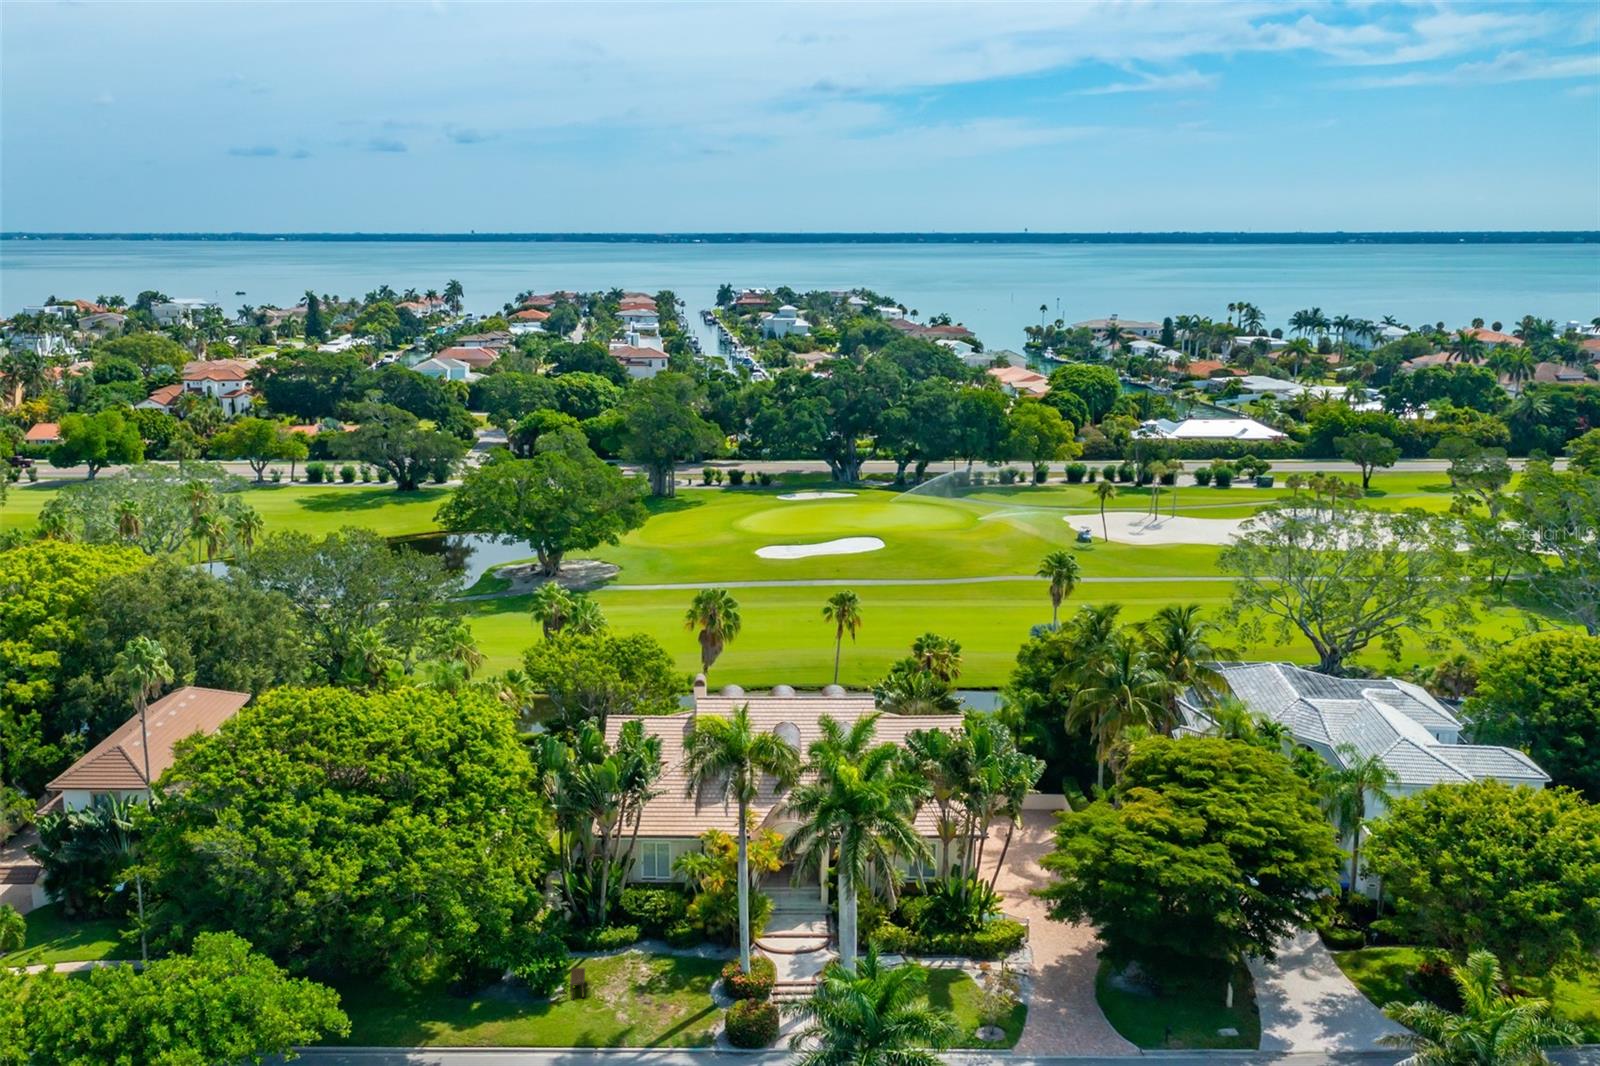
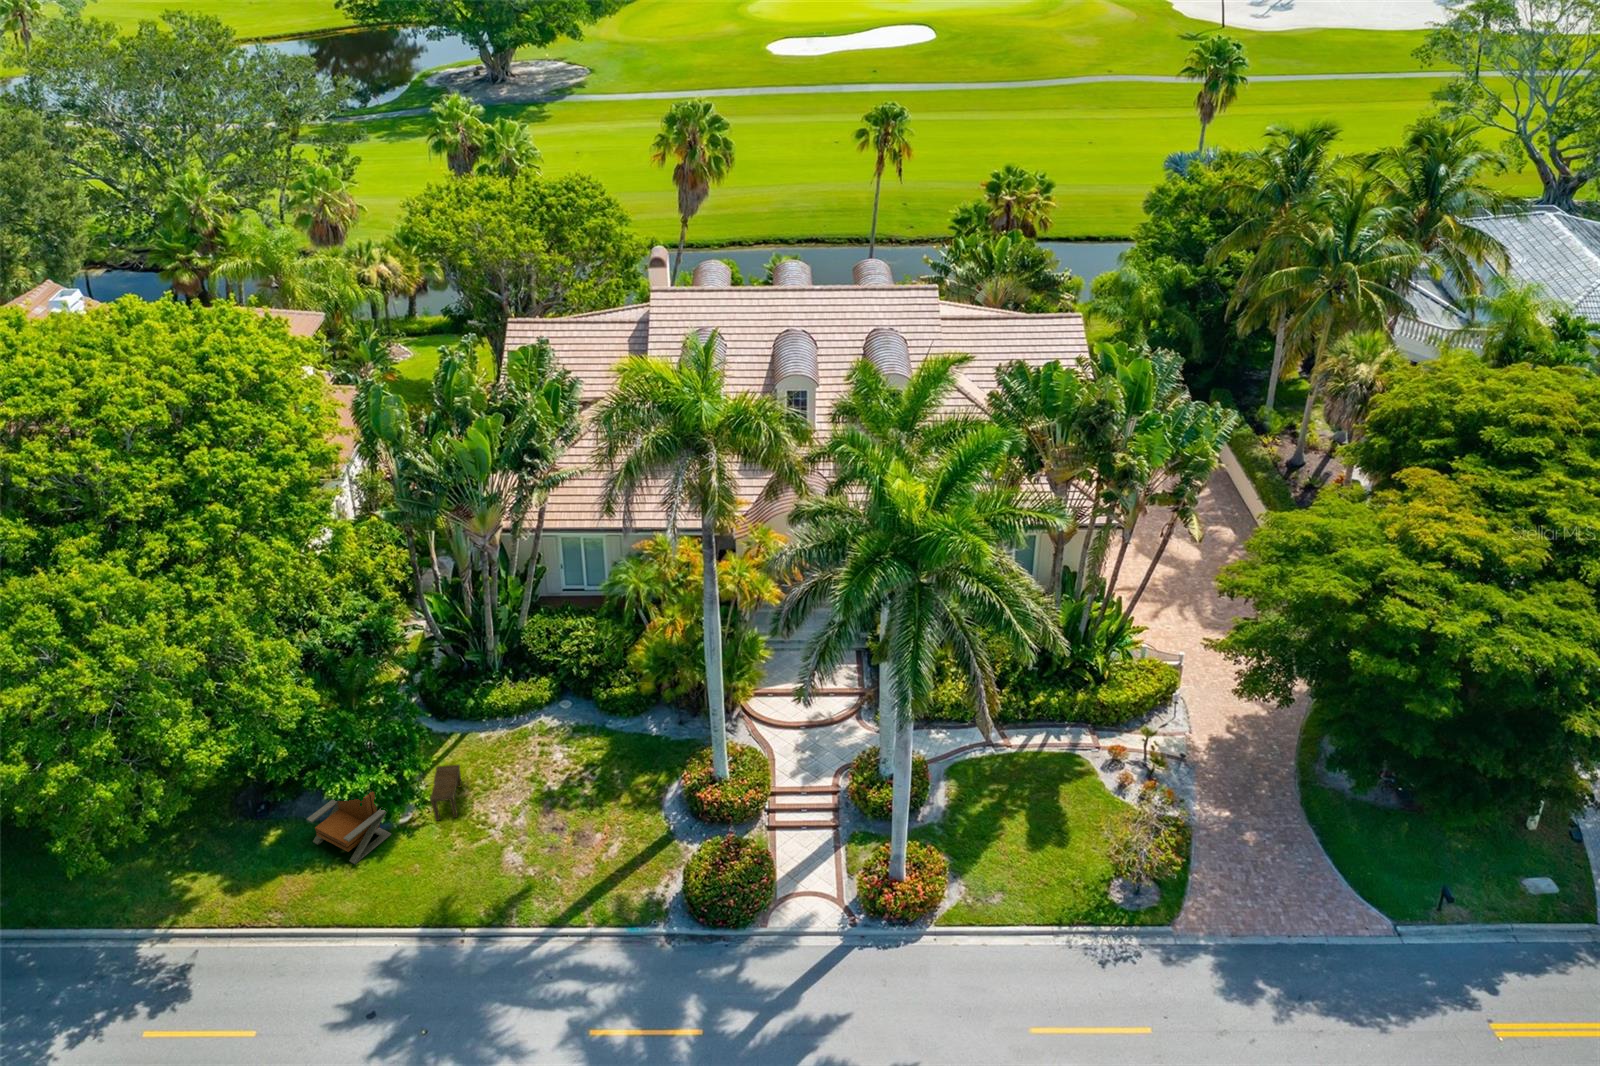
lounge chair: none [497,968,545,1019] -> present [307,792,391,864]

